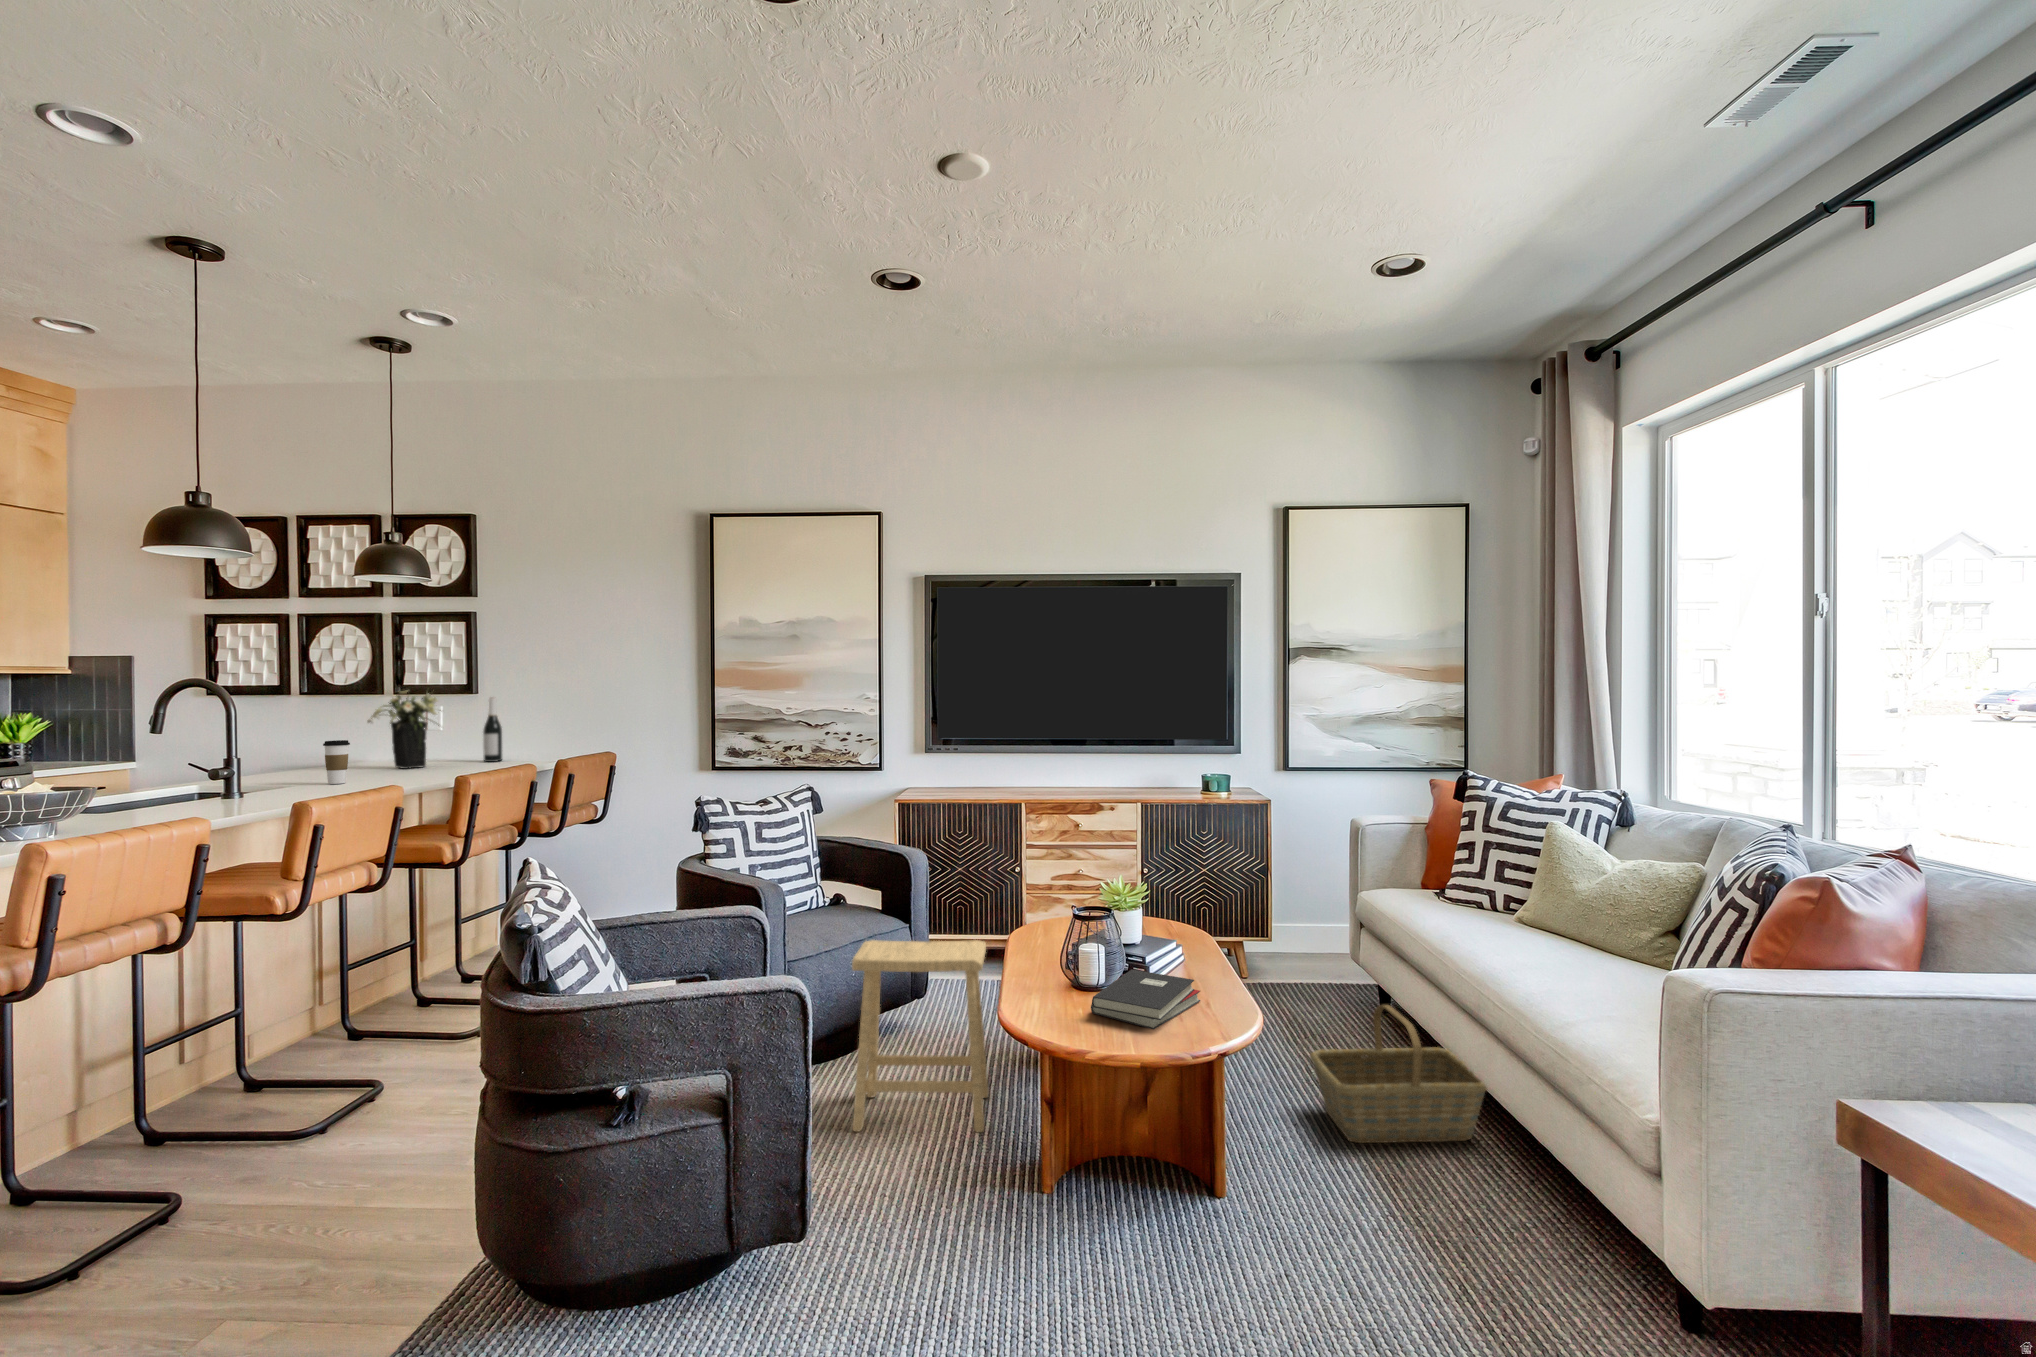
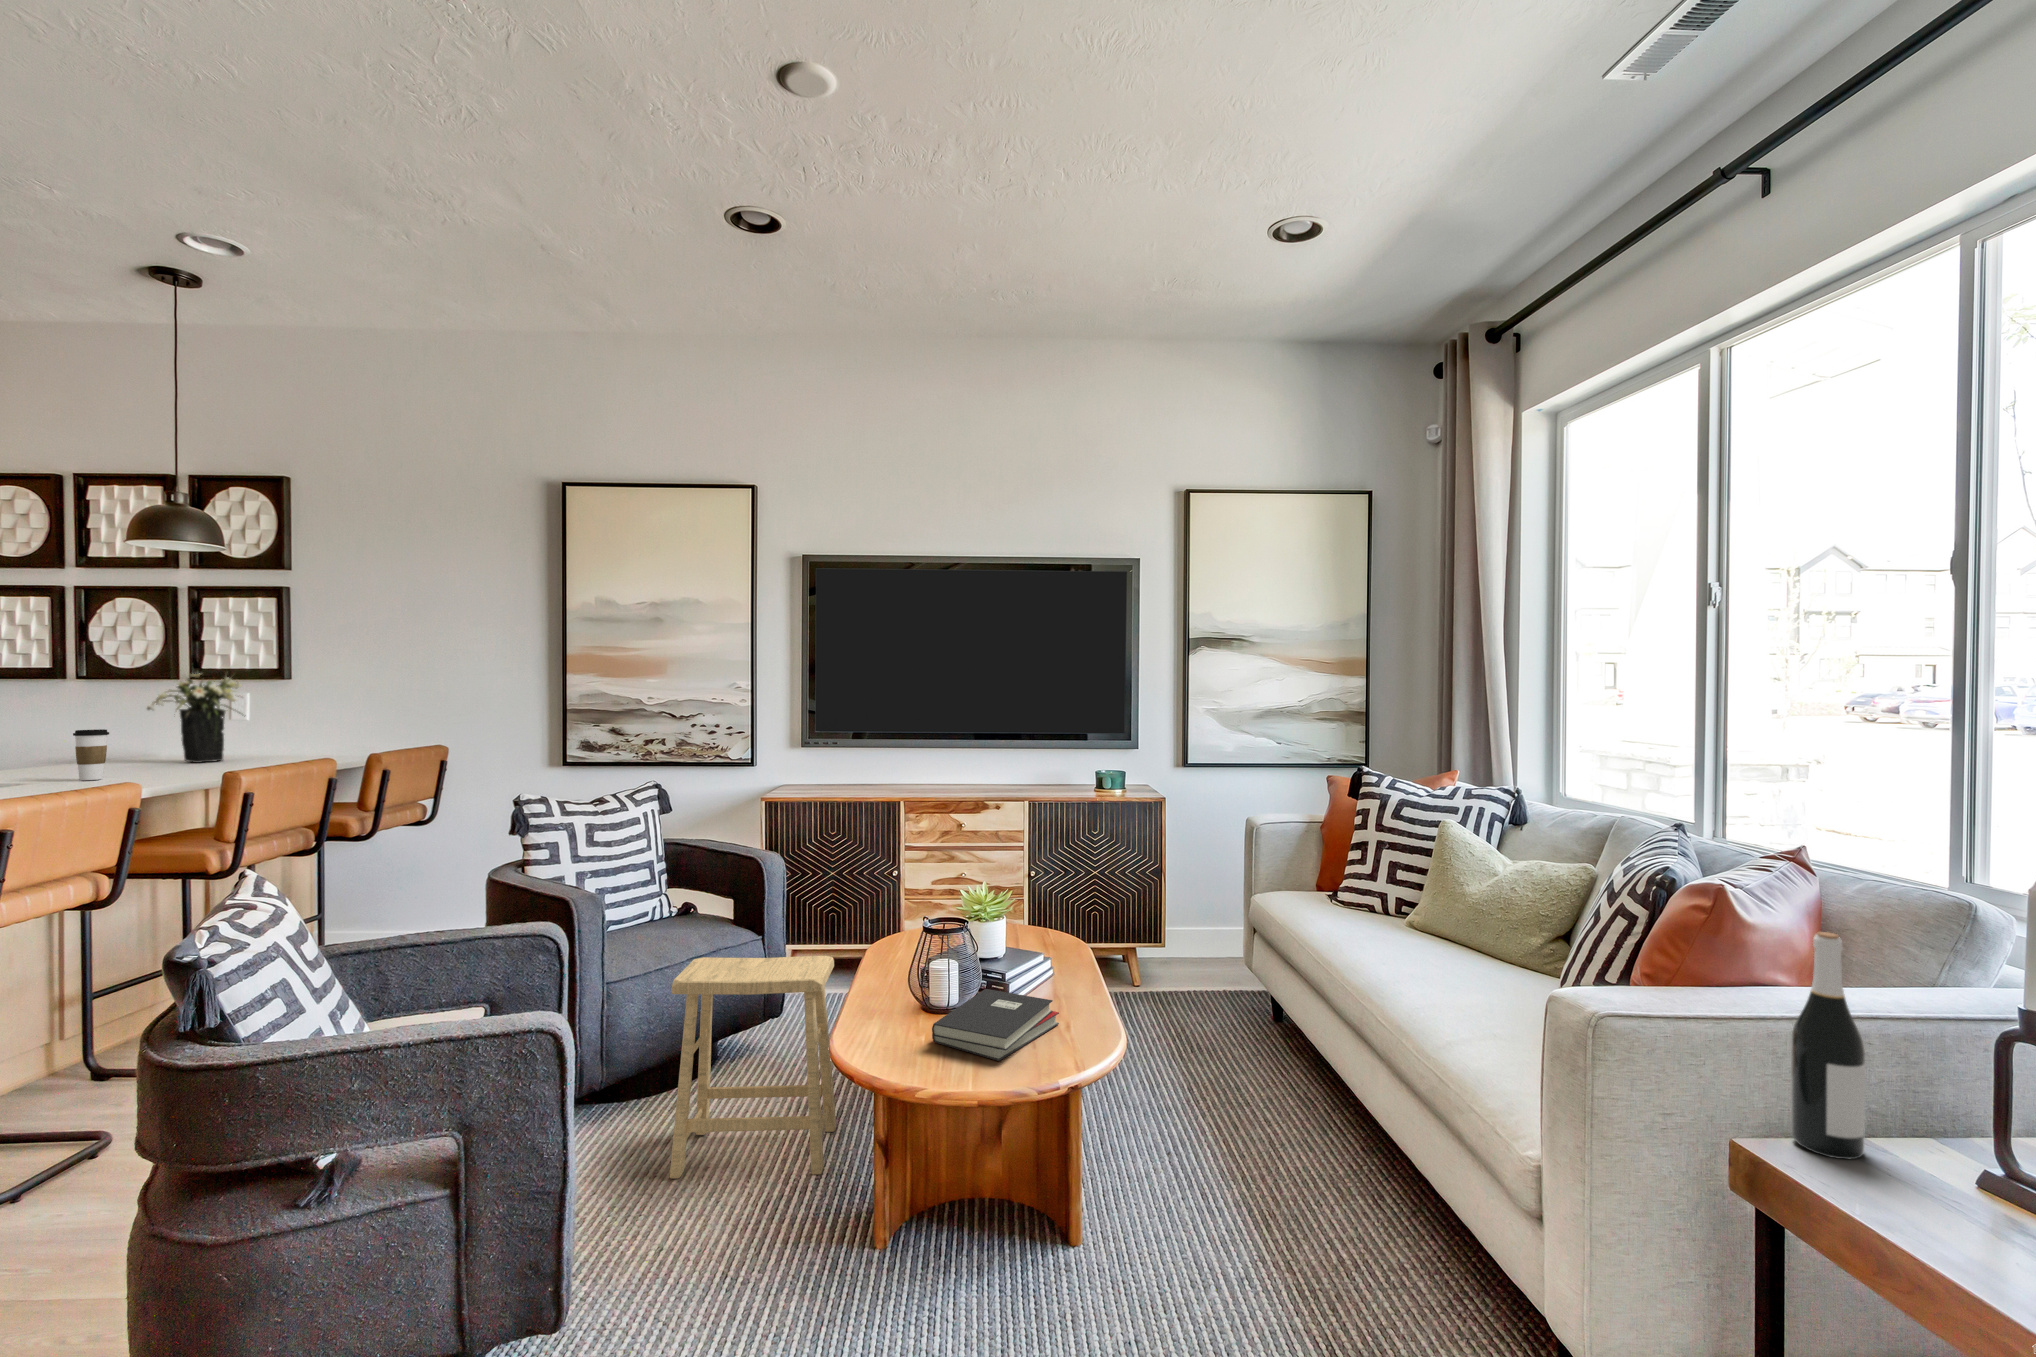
wine bottle: present [483,697,502,762] -> present [1791,932,1865,1159]
basket: present [1310,1005,1487,1143] -> none [1187,1019,1372,1173]

